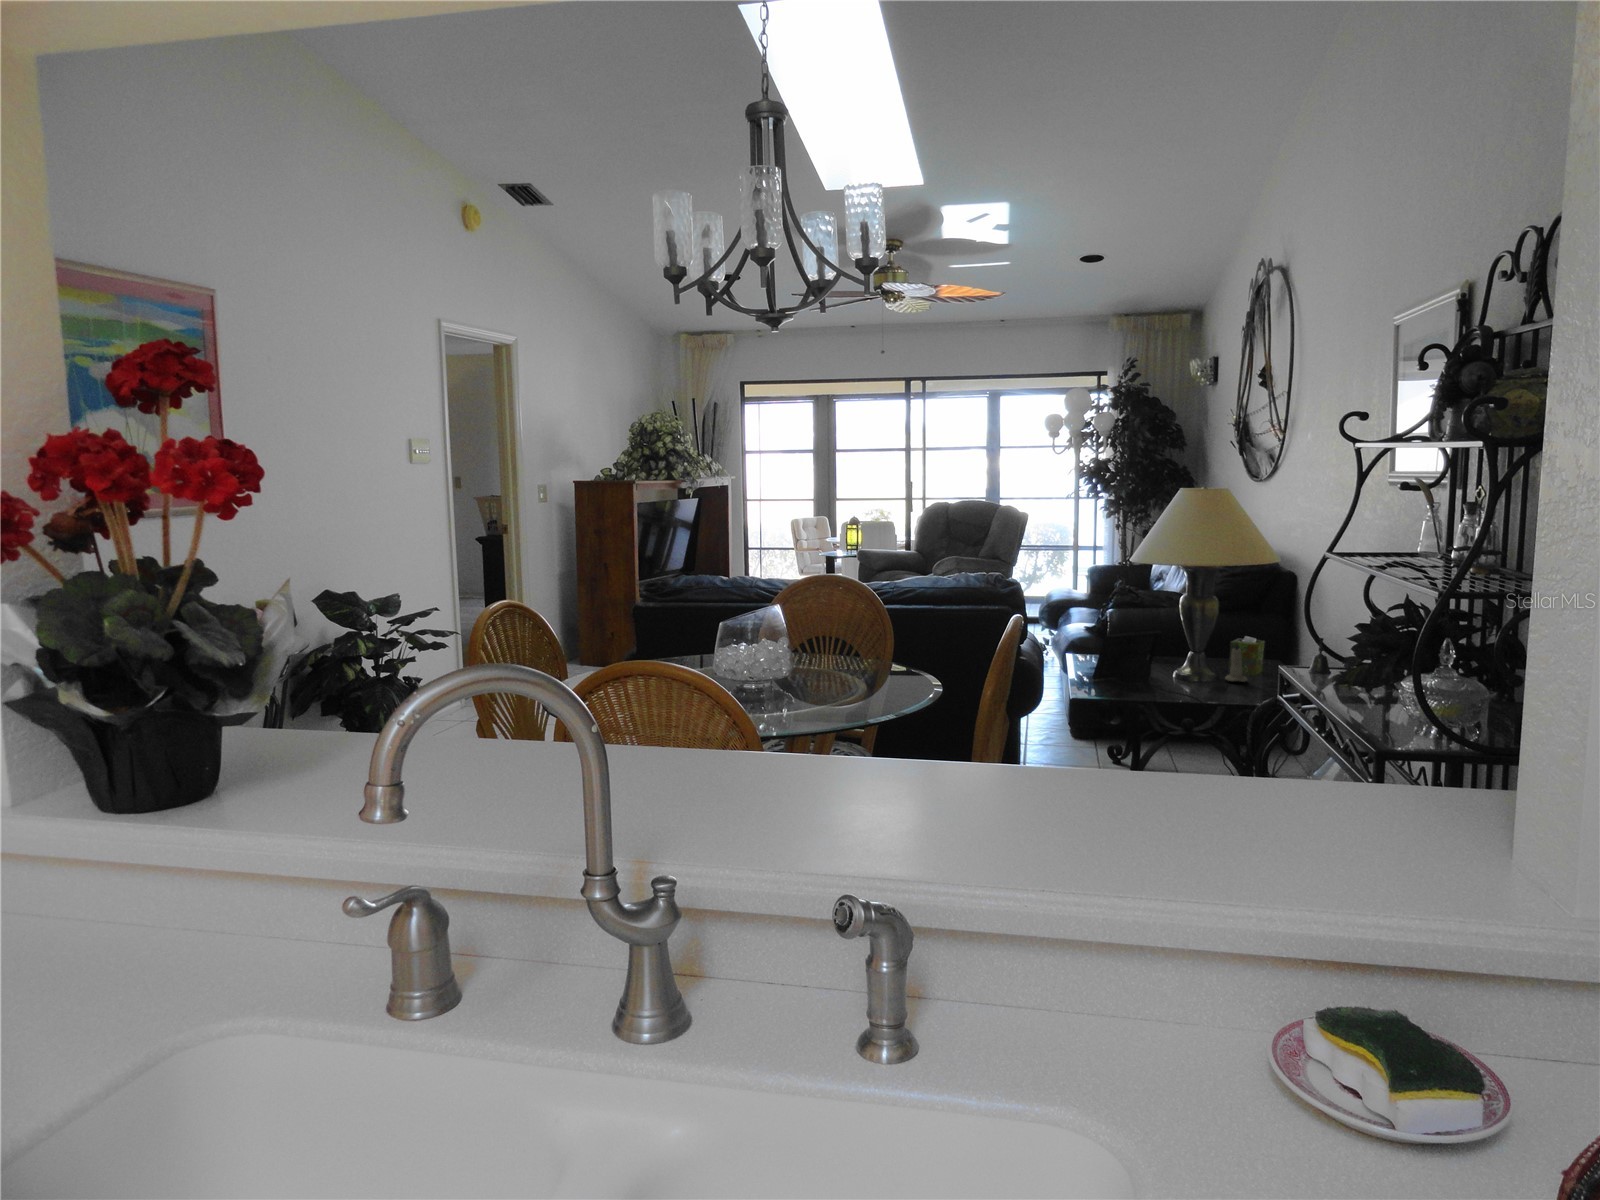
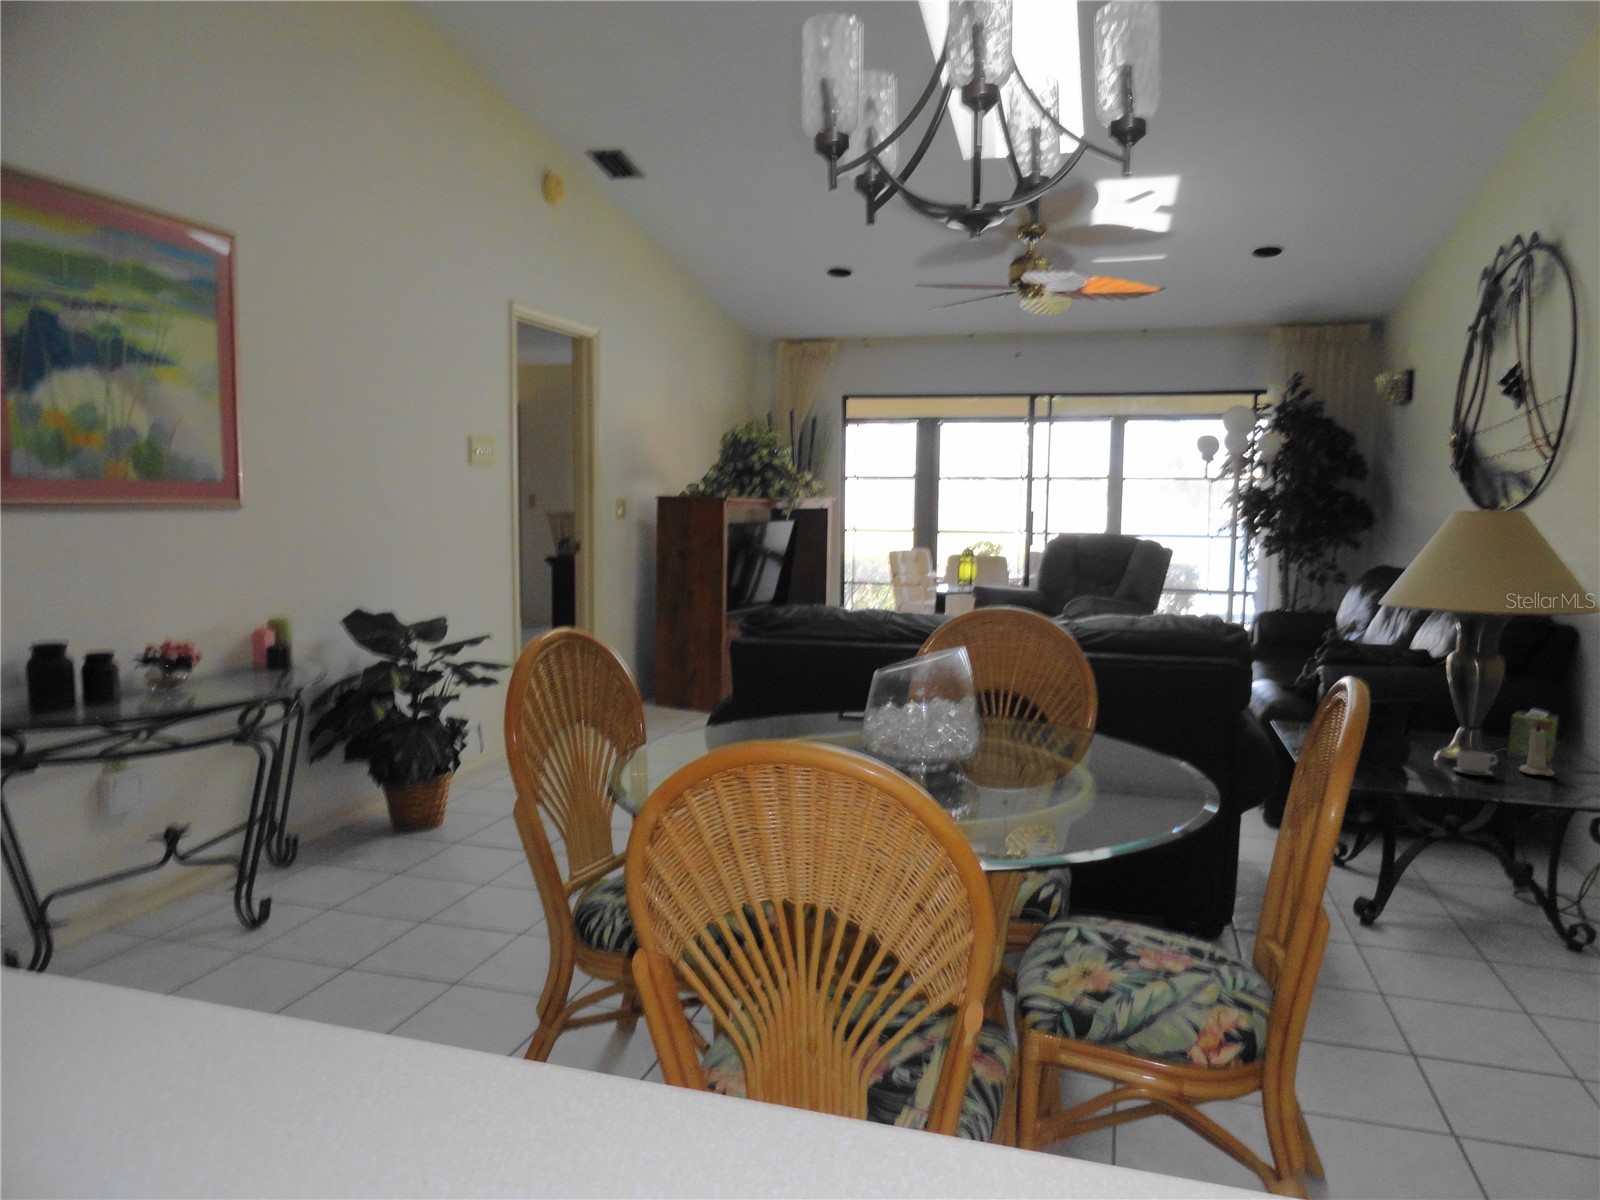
teacup: none [1177,663,1214,684] -> present [1454,751,1498,775]

